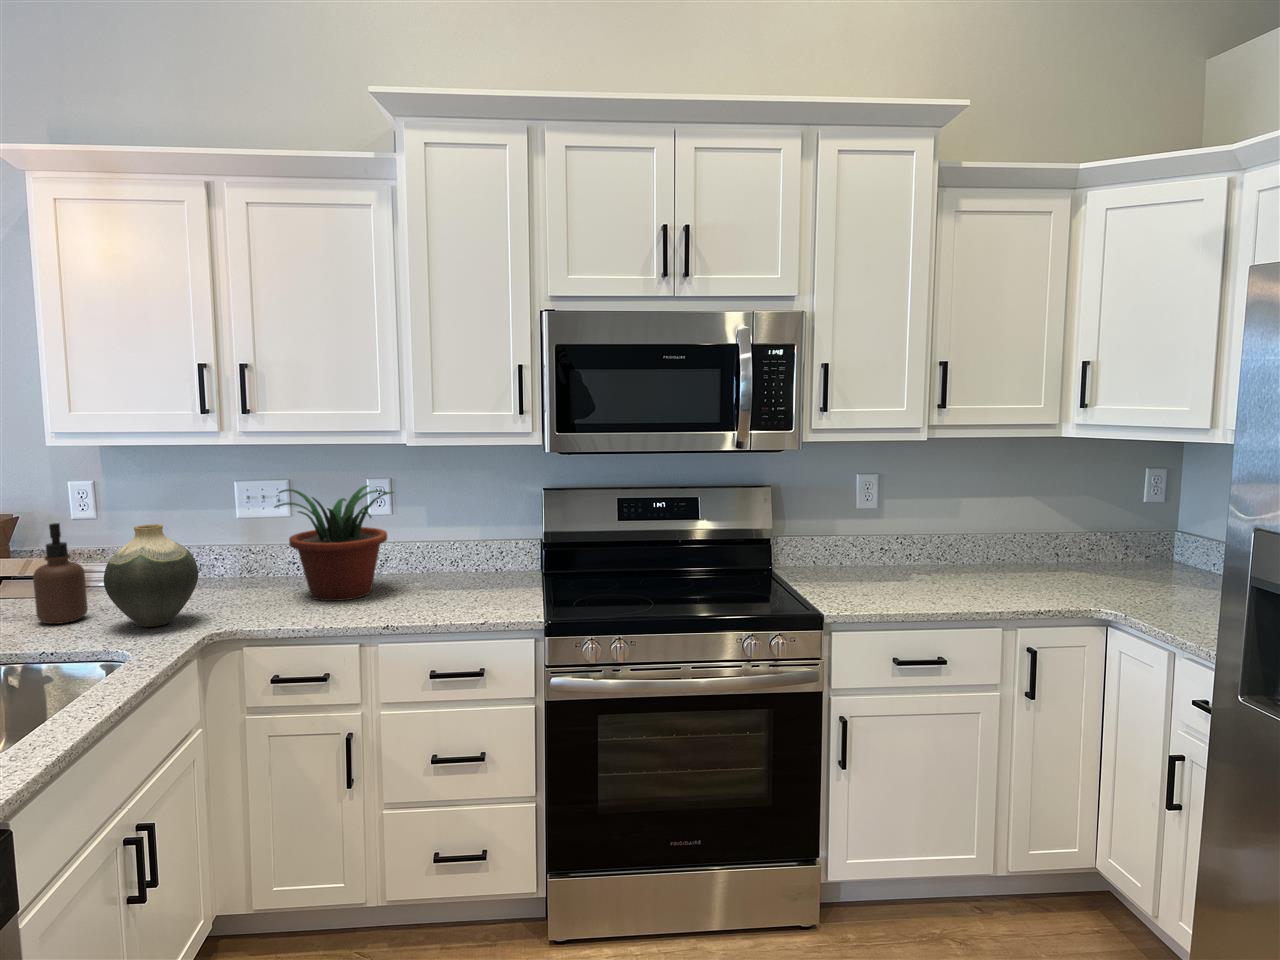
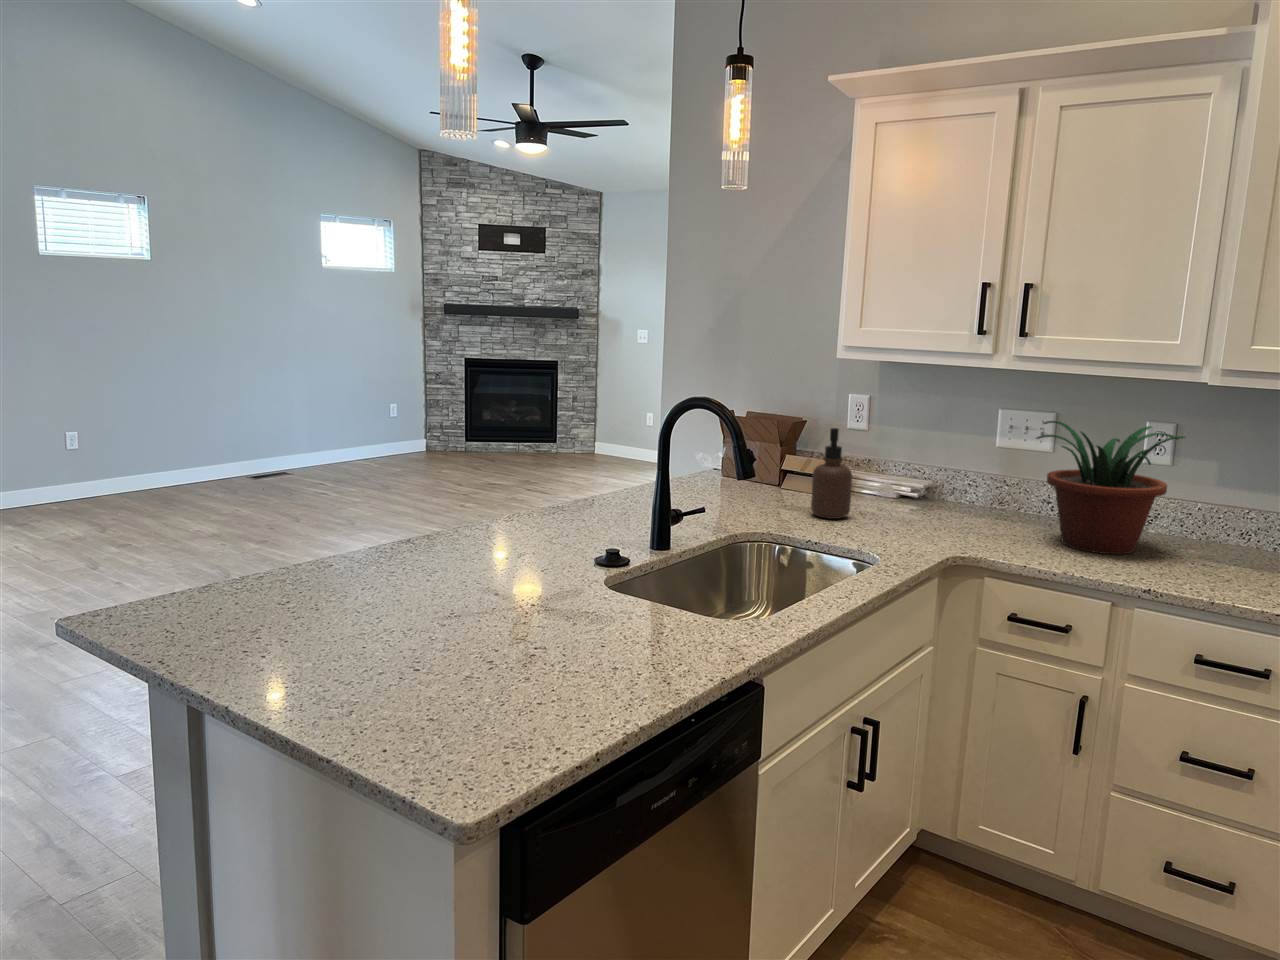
vase: present [104,524,198,627] -> none [866,439,950,538]

